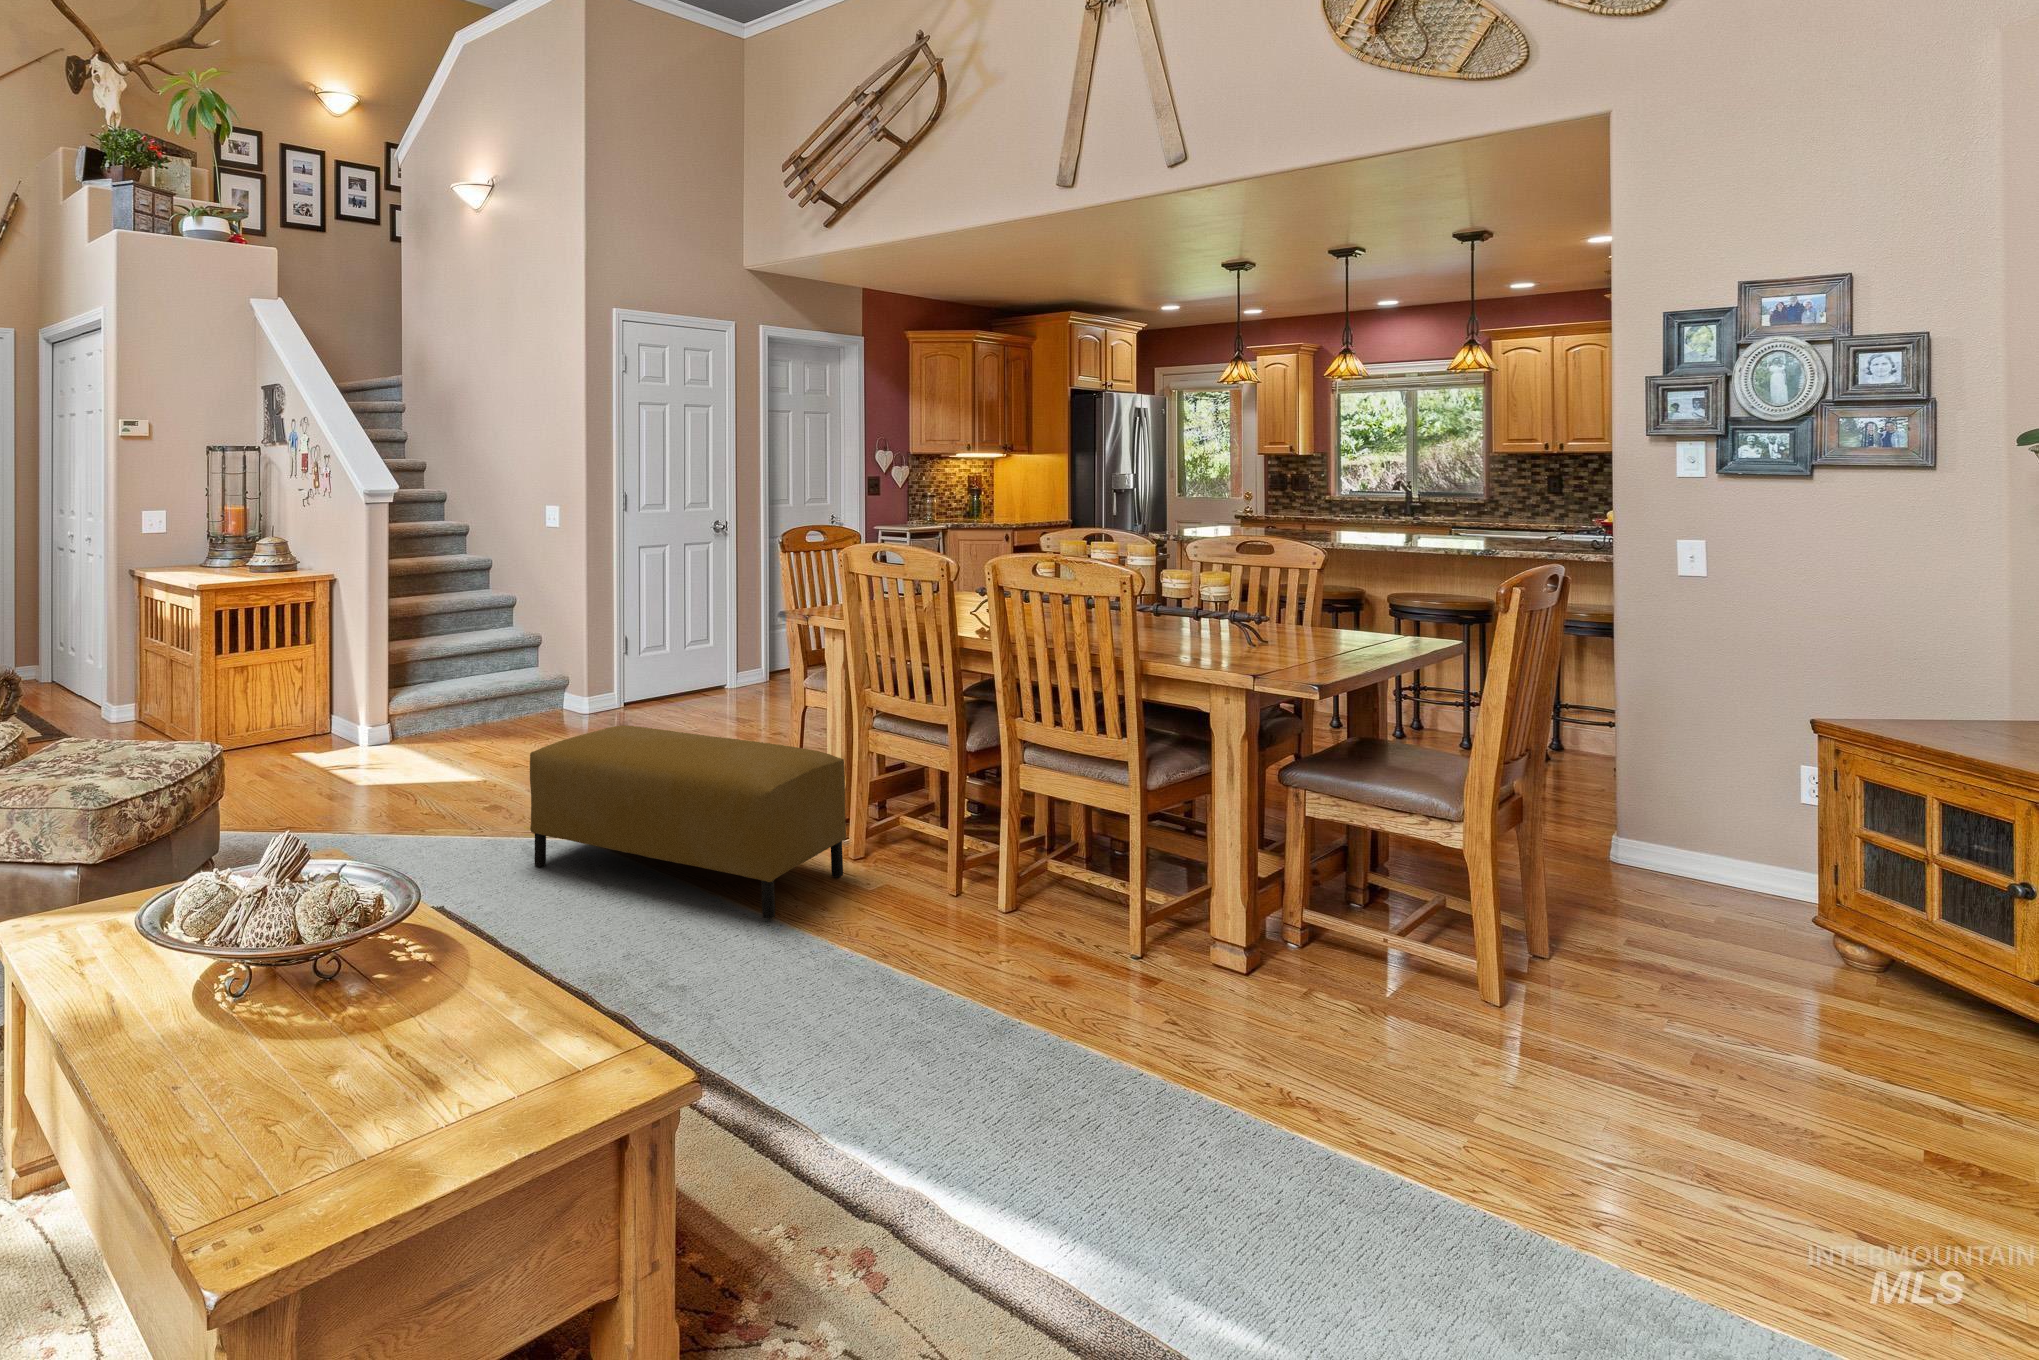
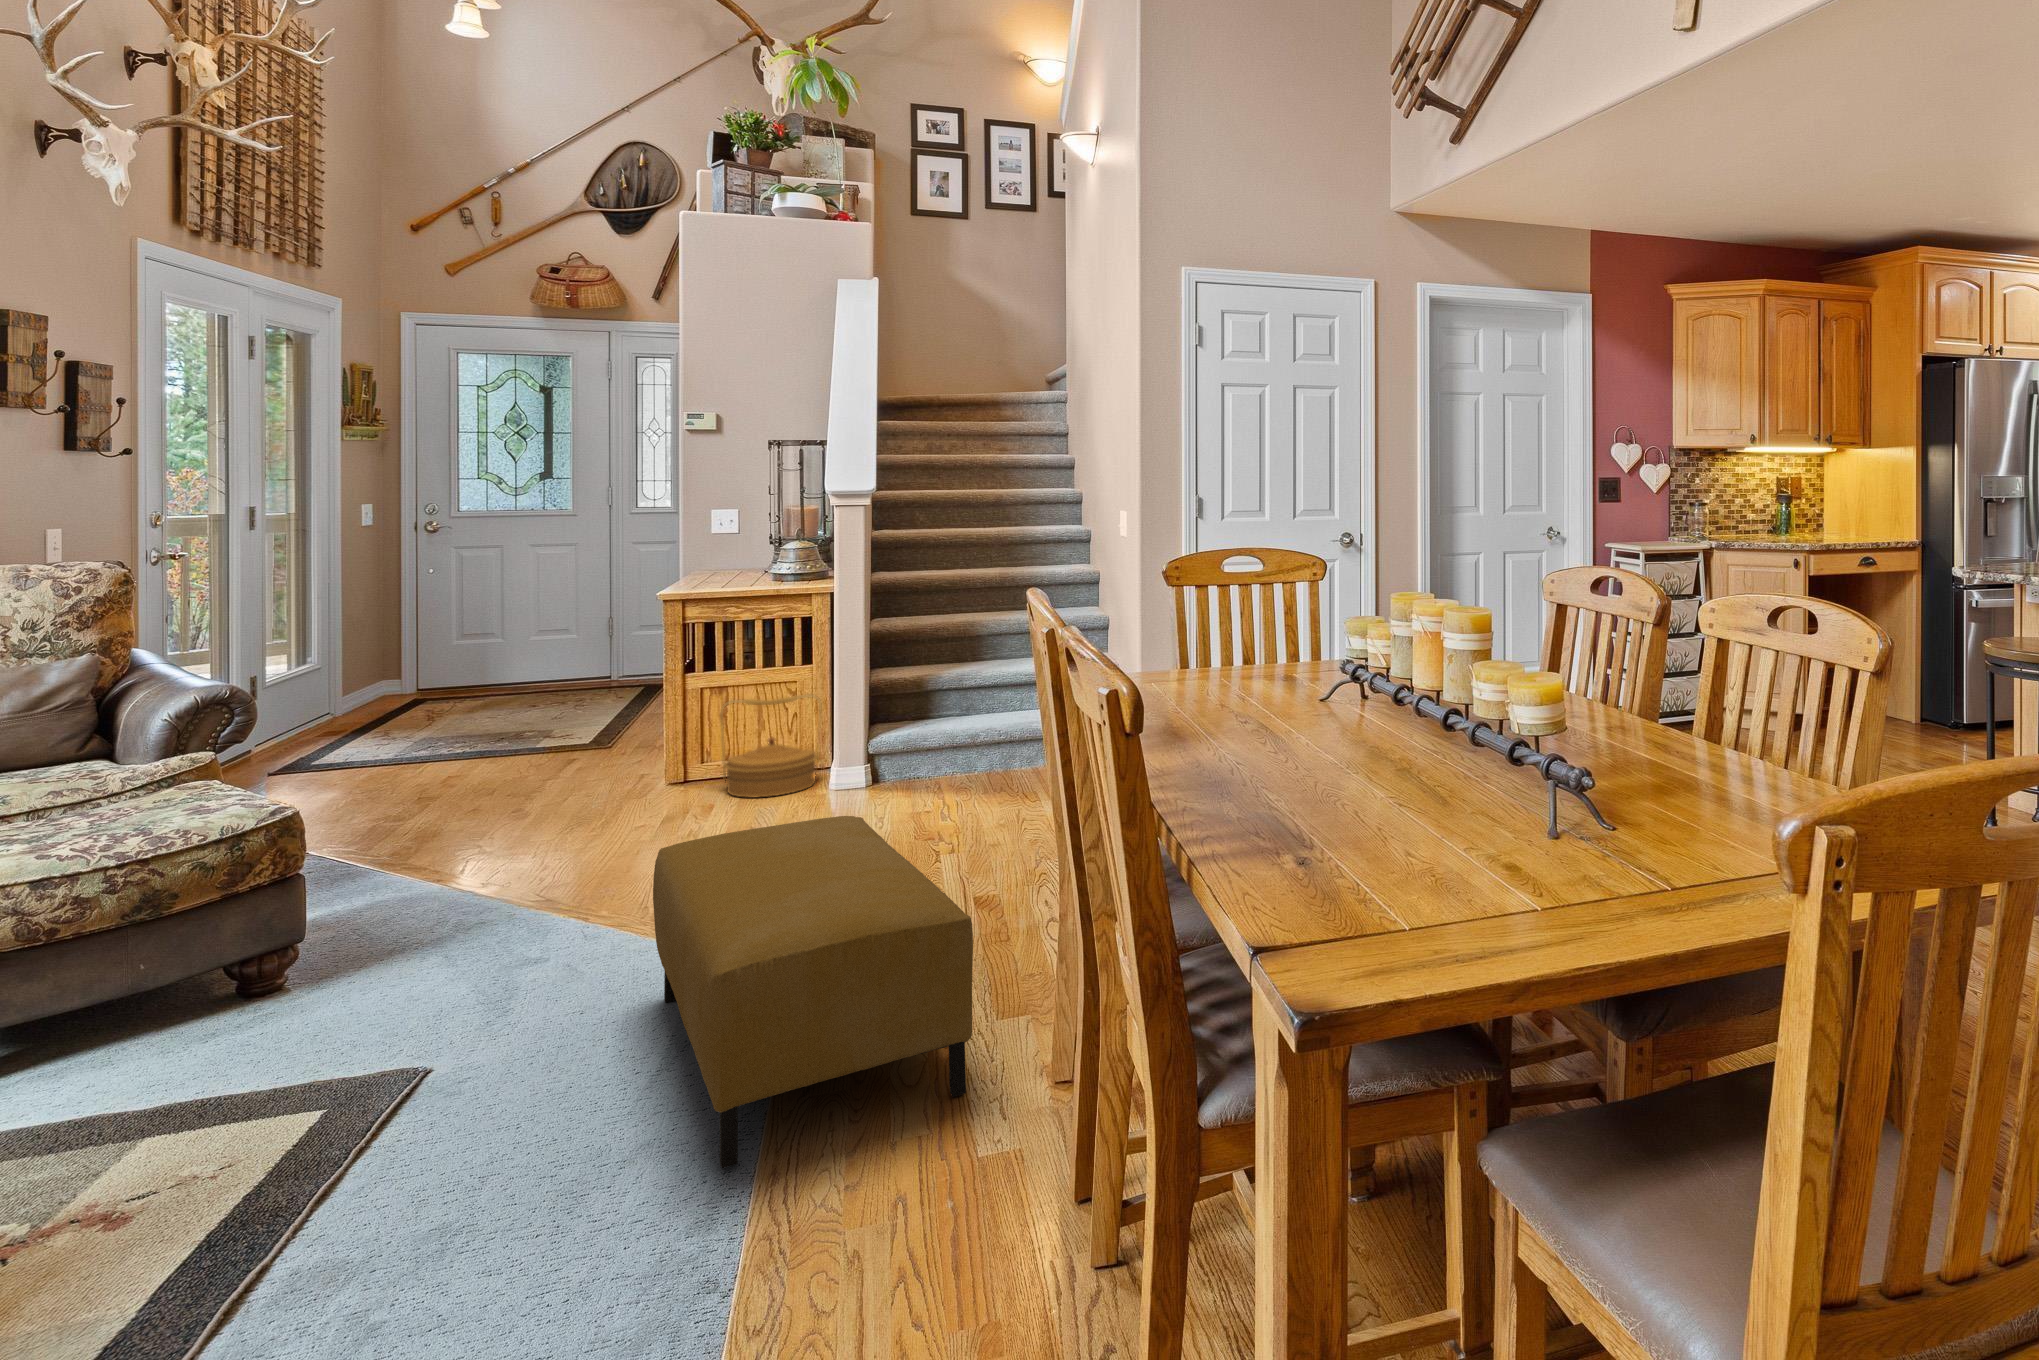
basket: none [264,670,343,761] -> present [720,695,821,798]

